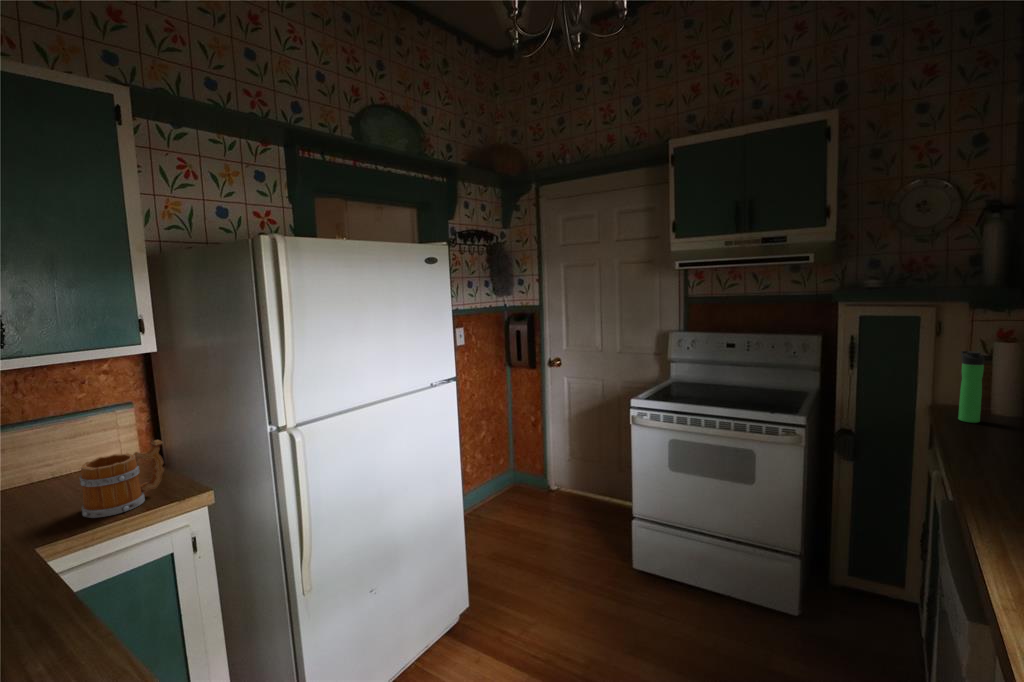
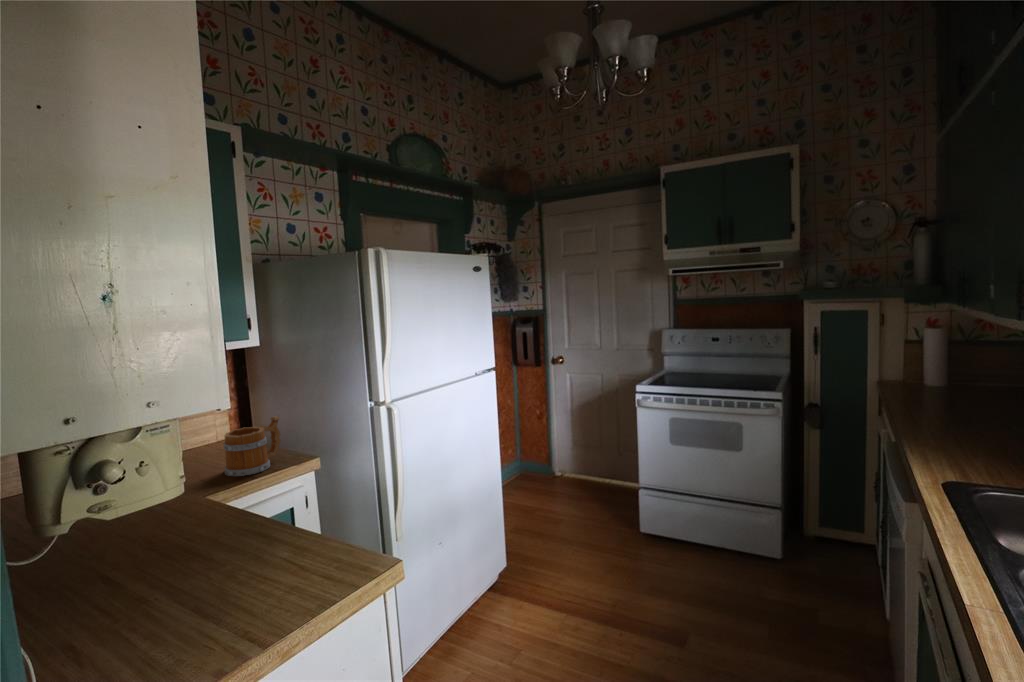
bottle: present [958,351,984,423] -> none [899,336,917,391]

